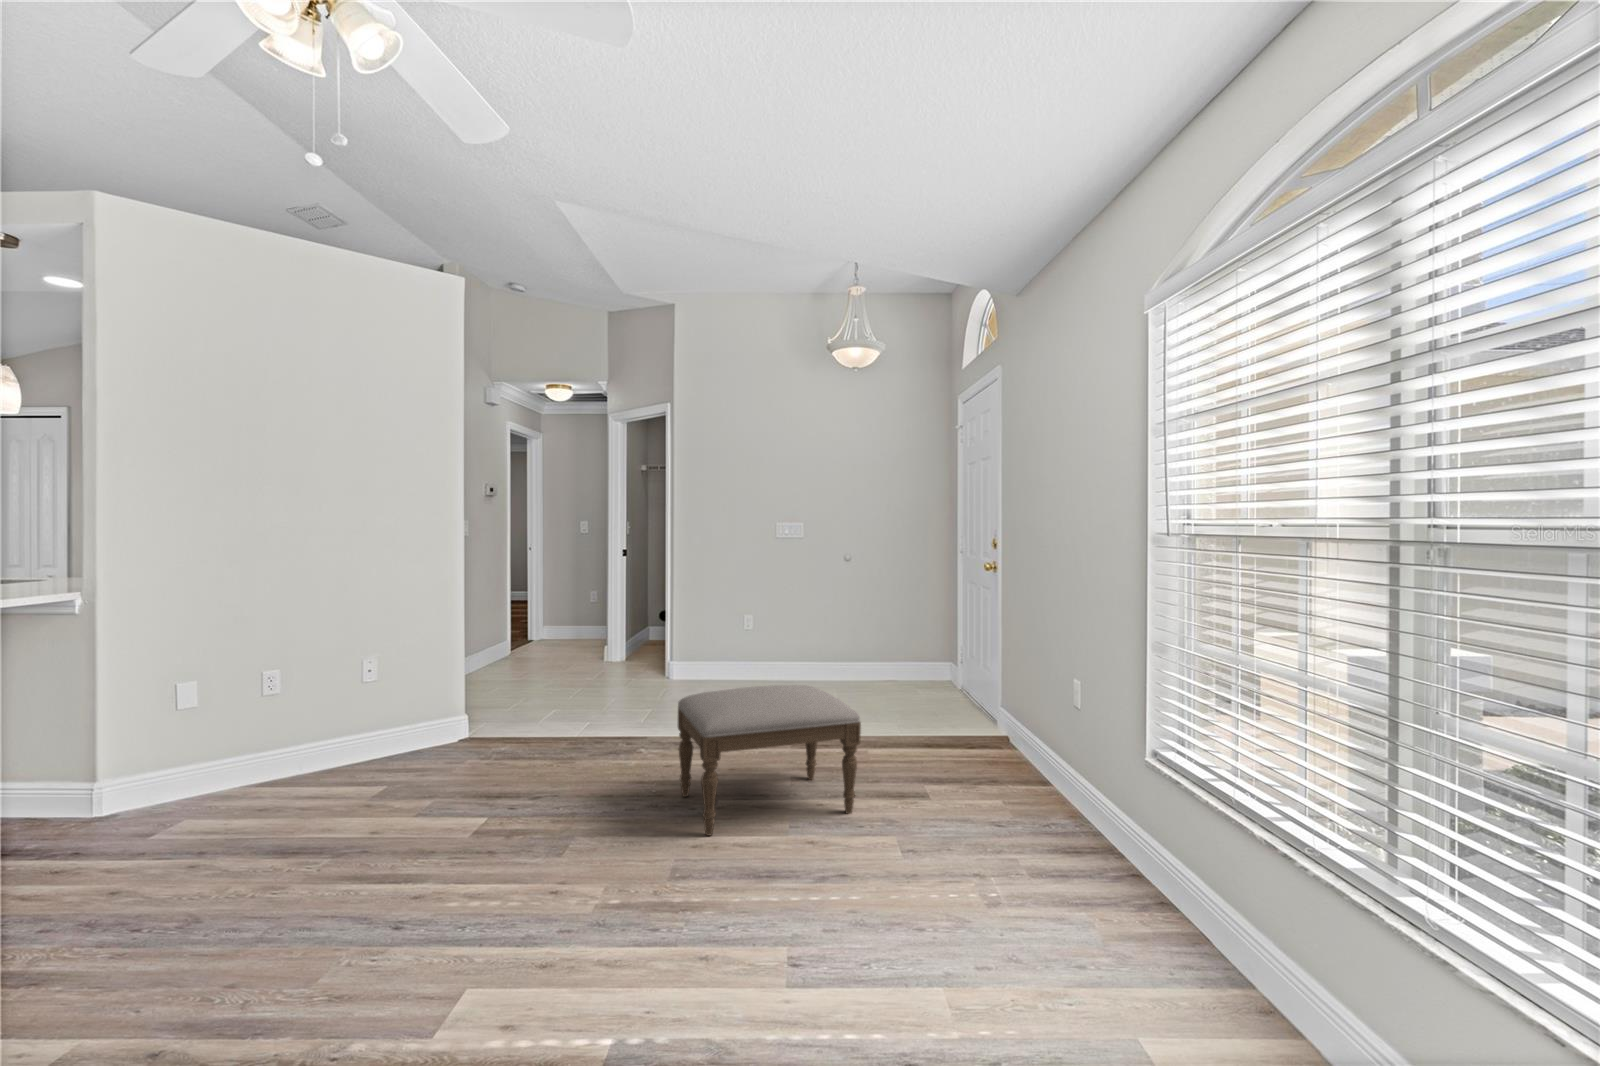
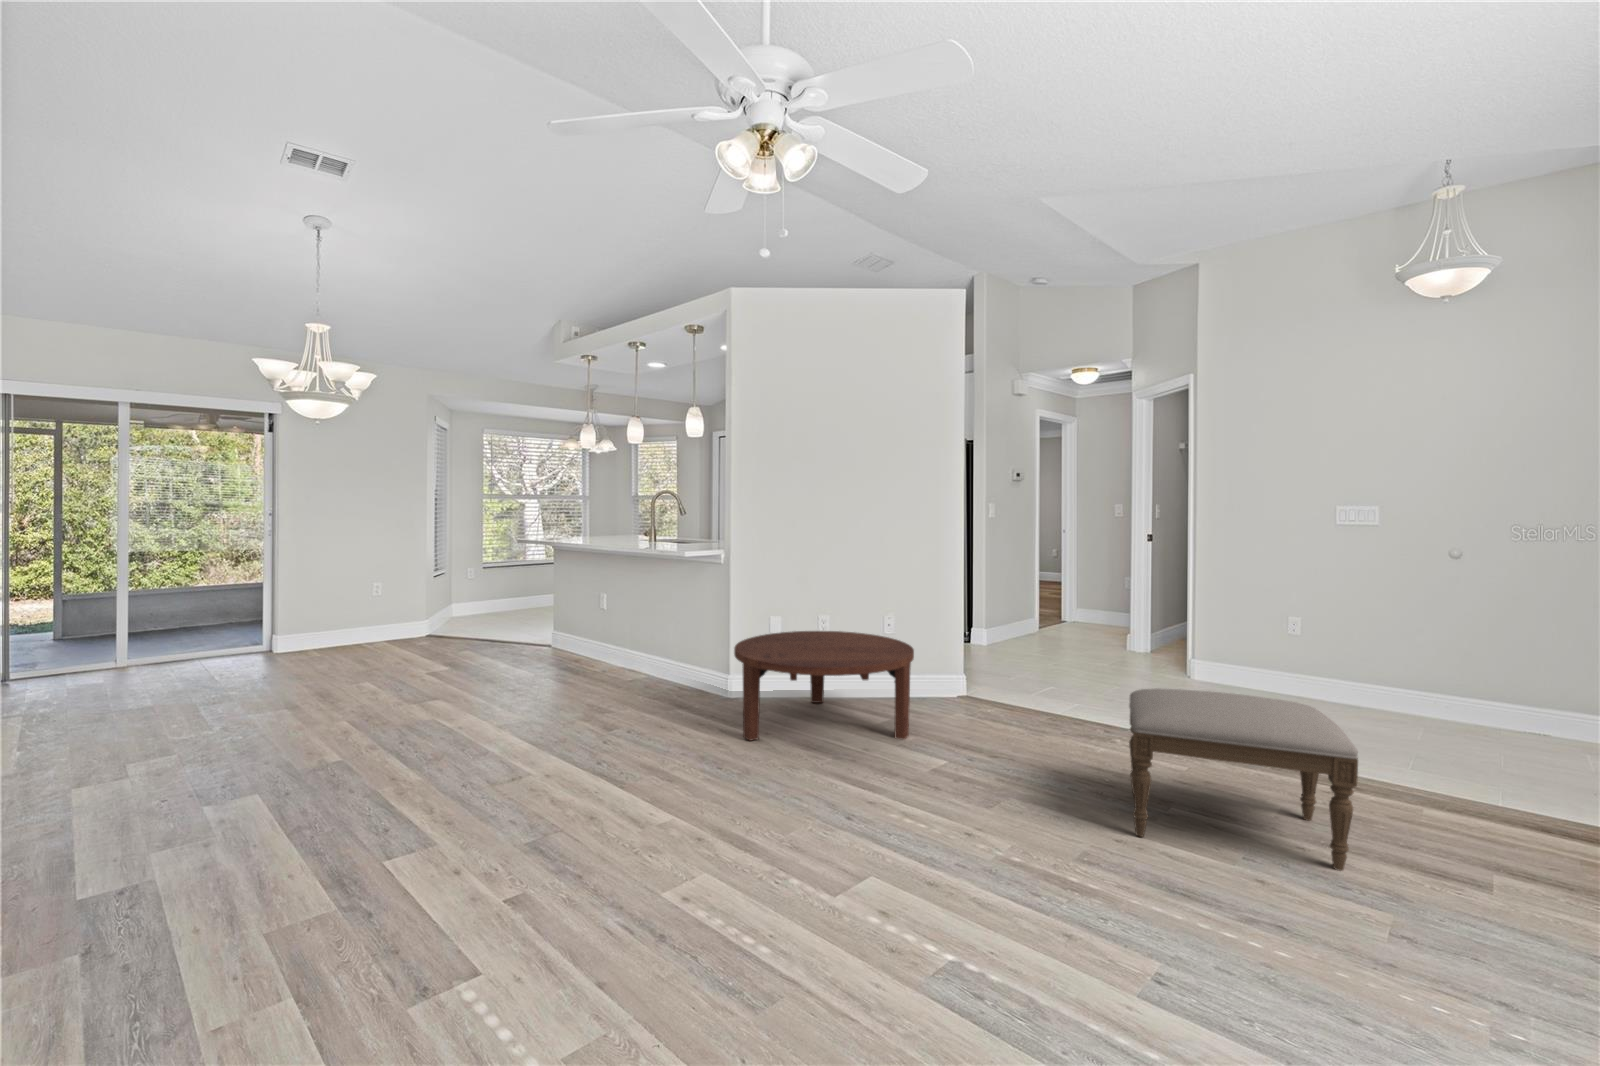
coffee table: none [127,683,426,870] -> present [734,631,914,740]

